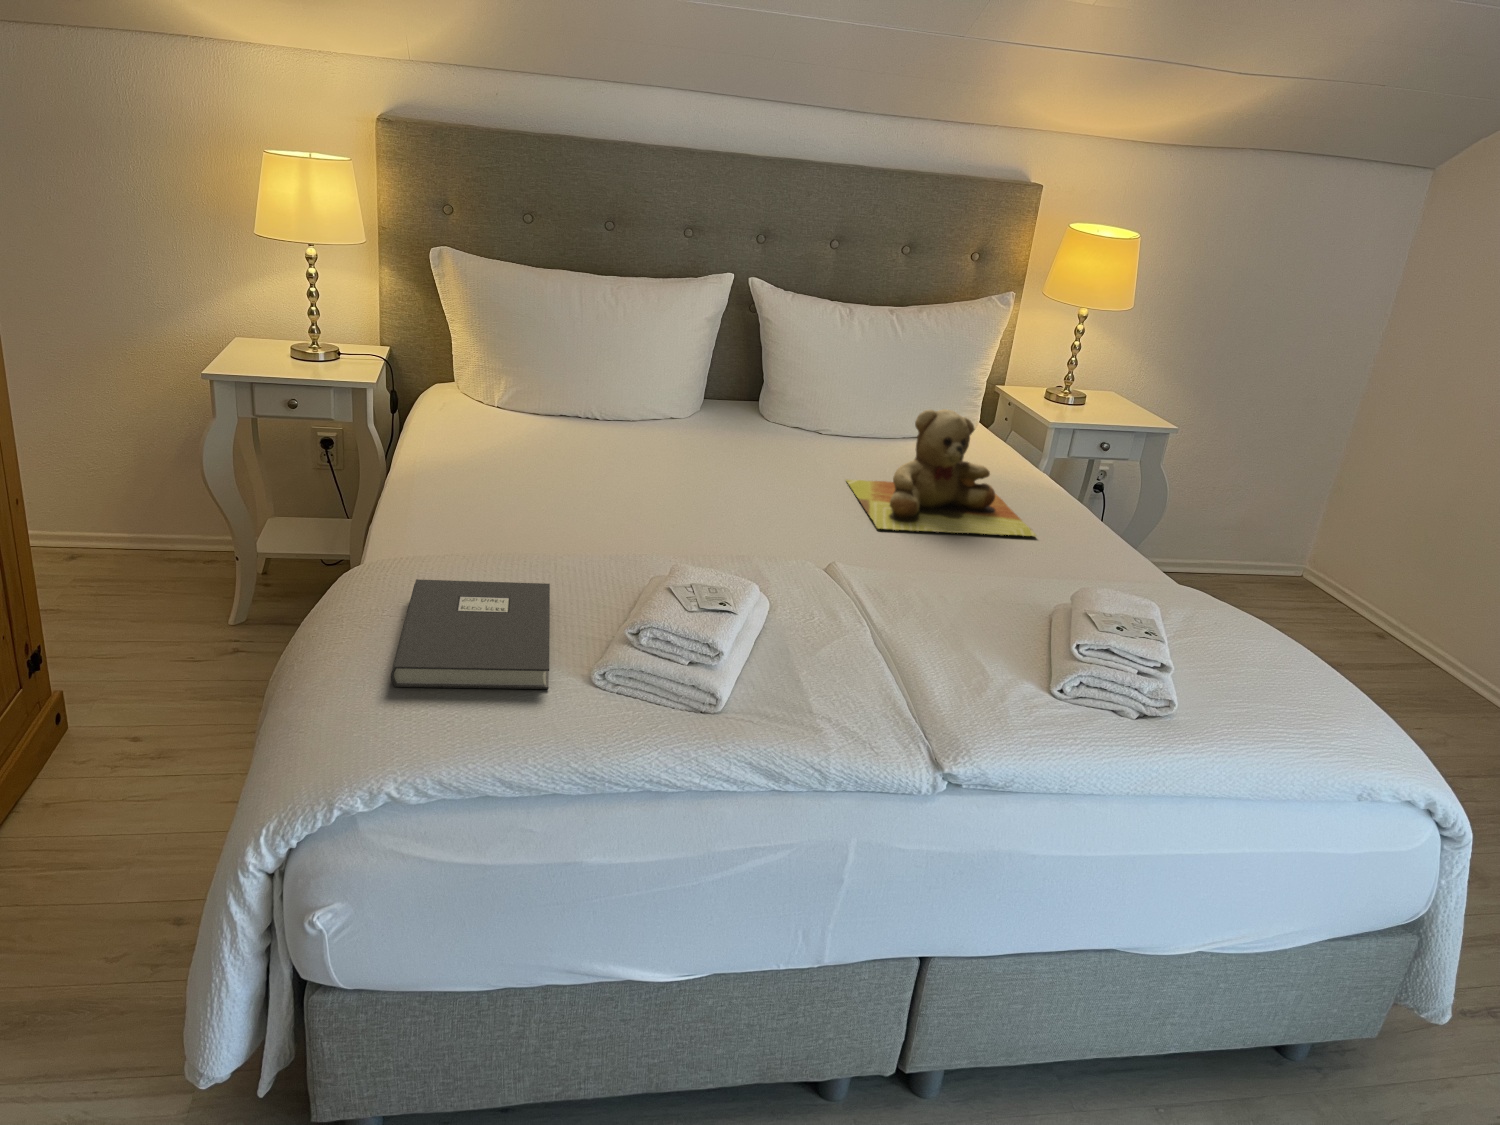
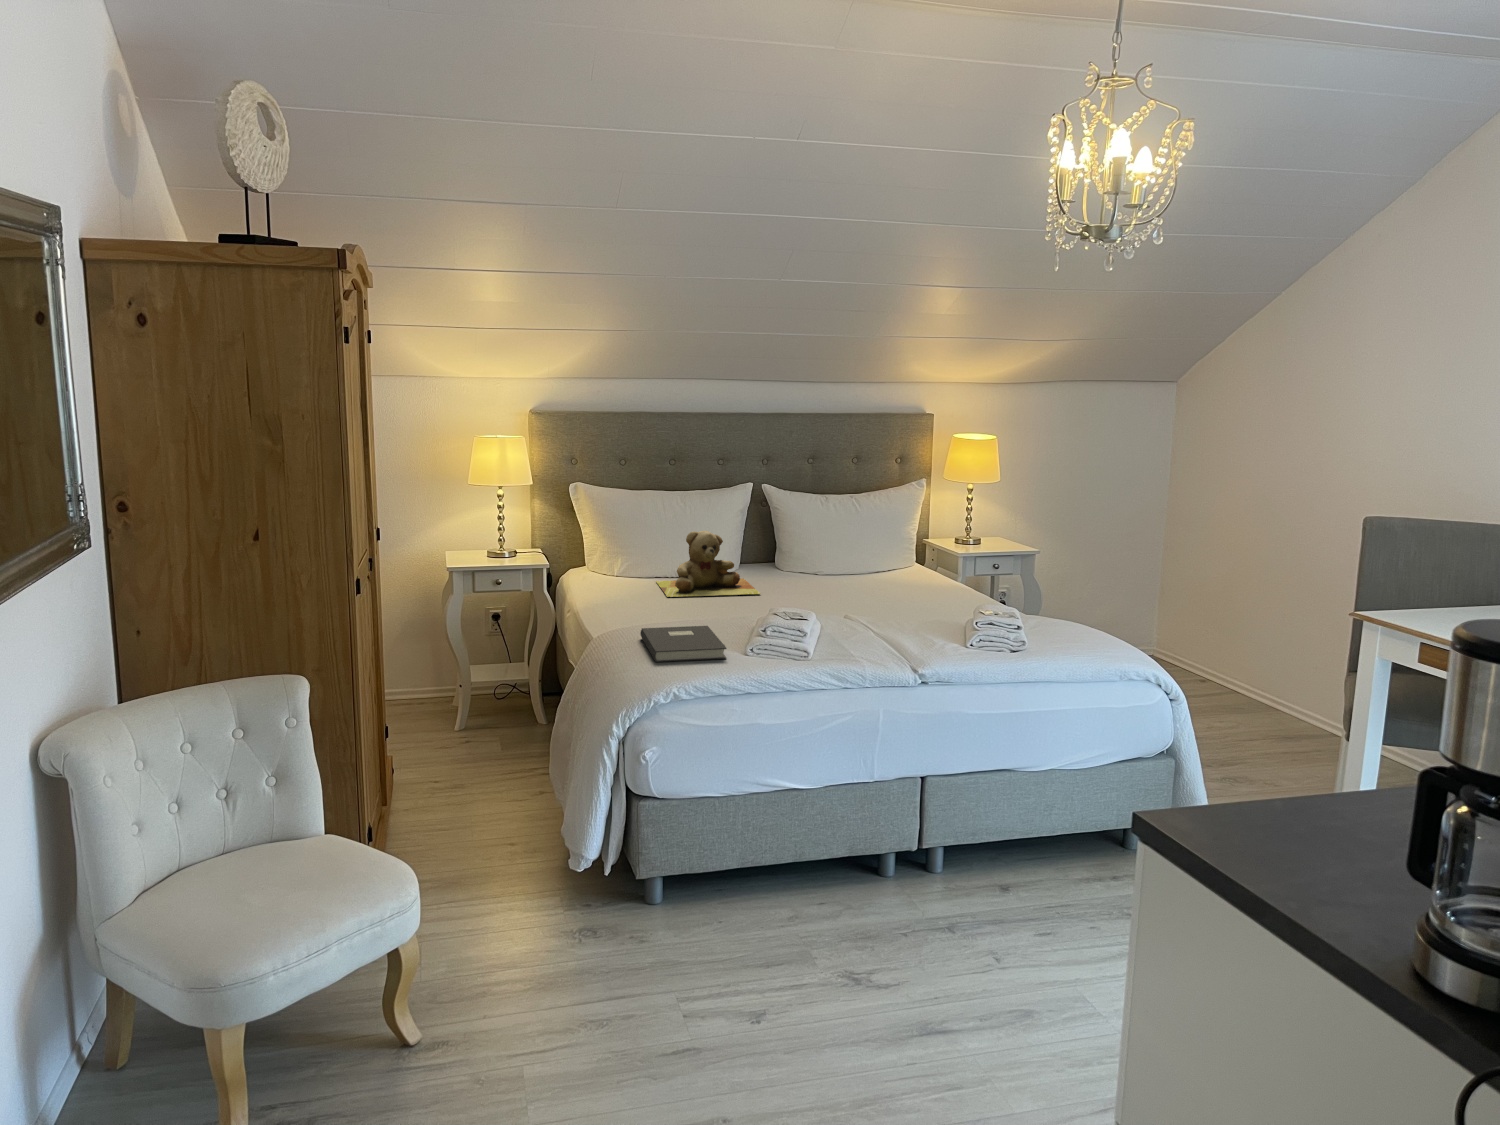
teddy bear: present [846,409,1036,536] -> present [656,531,760,597]

